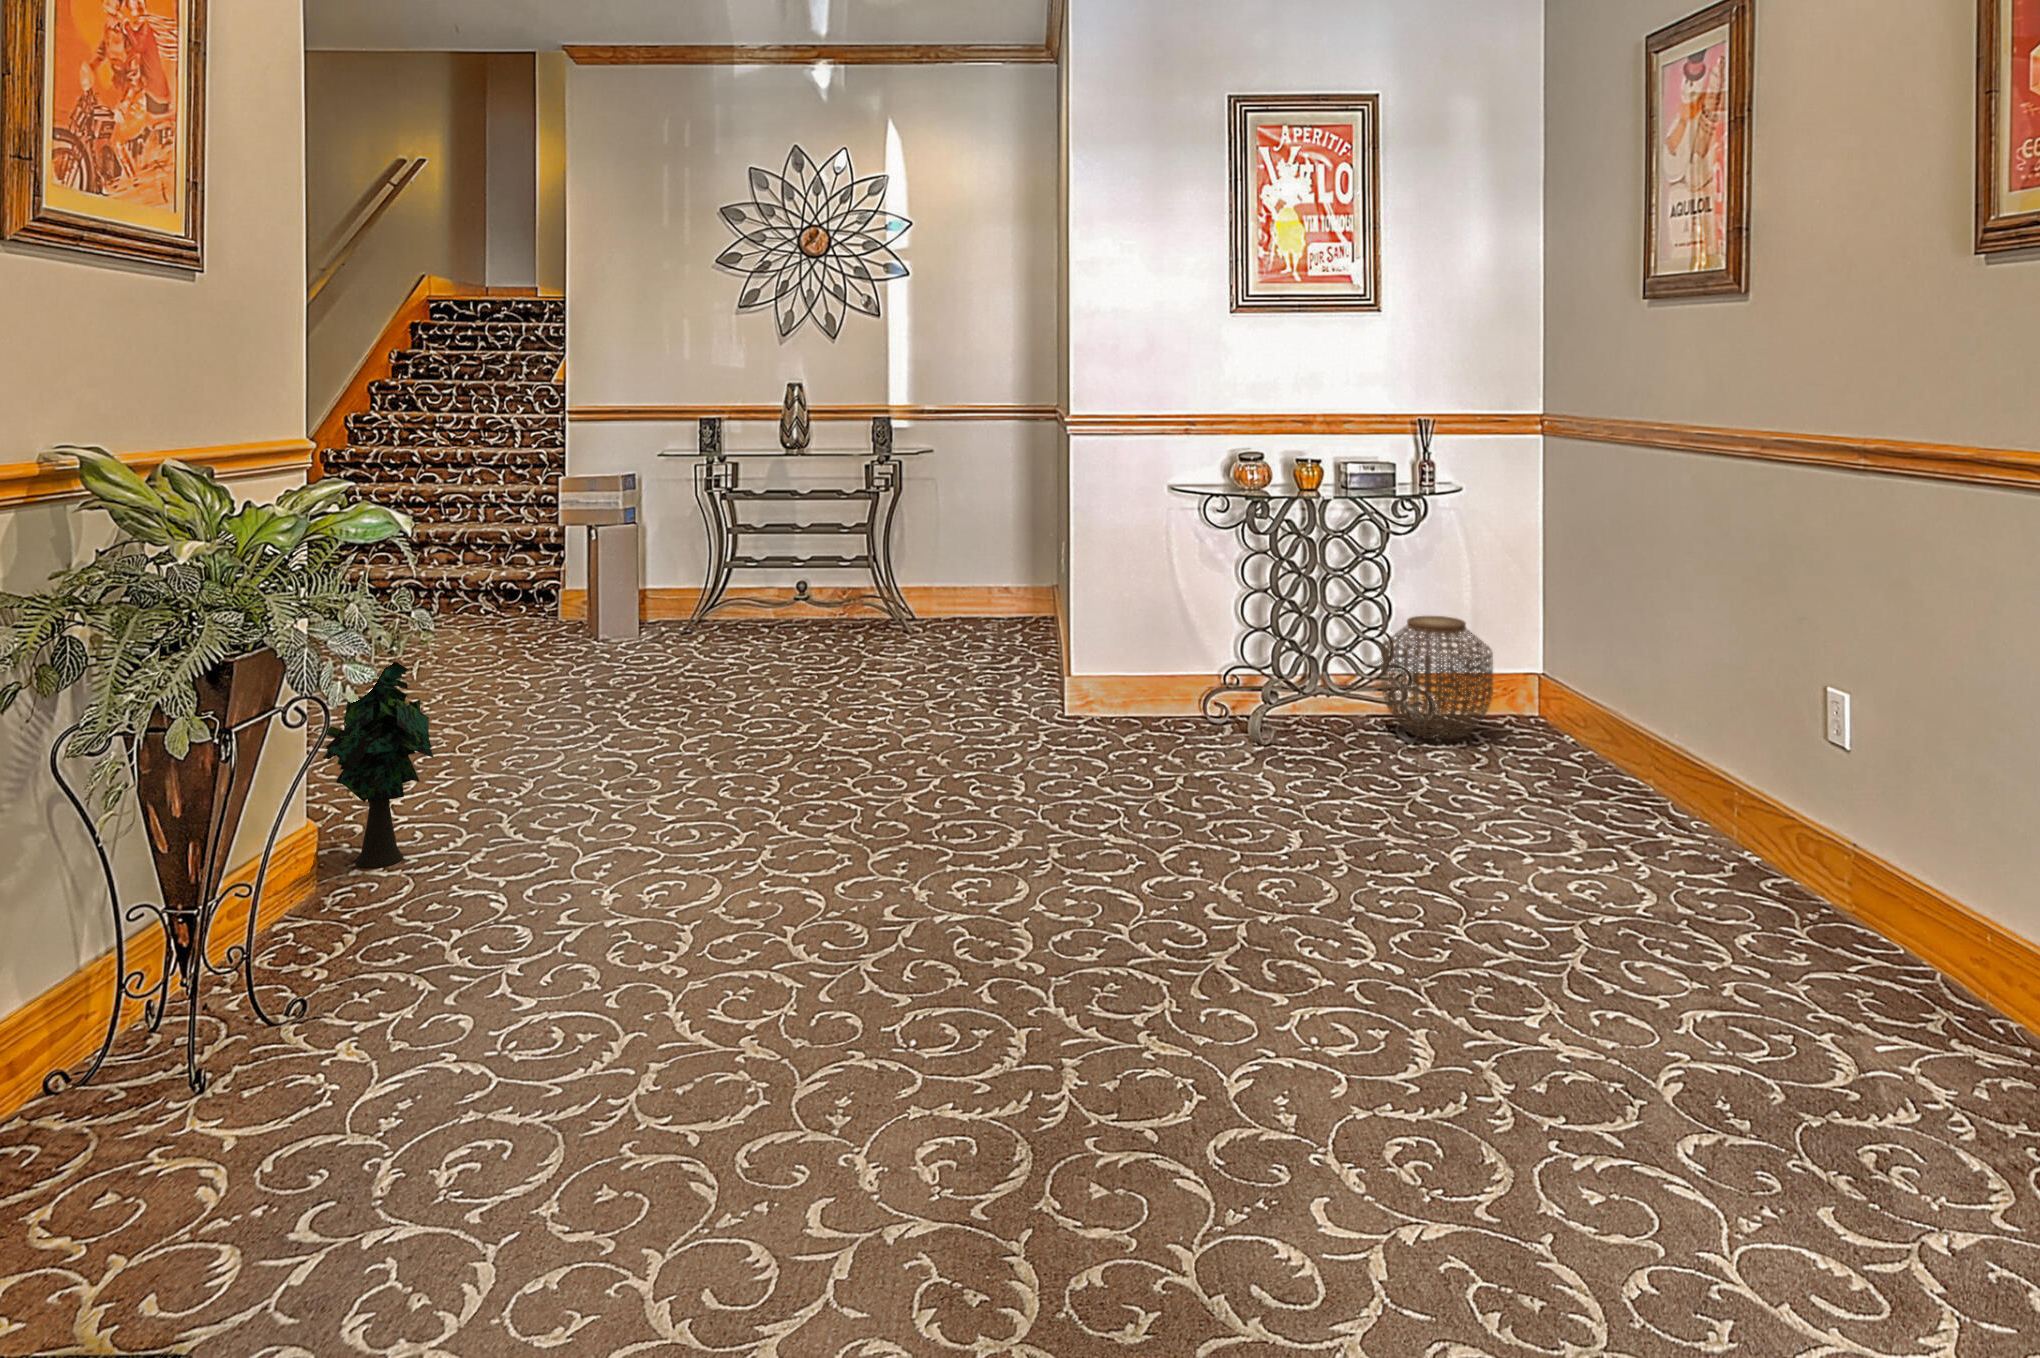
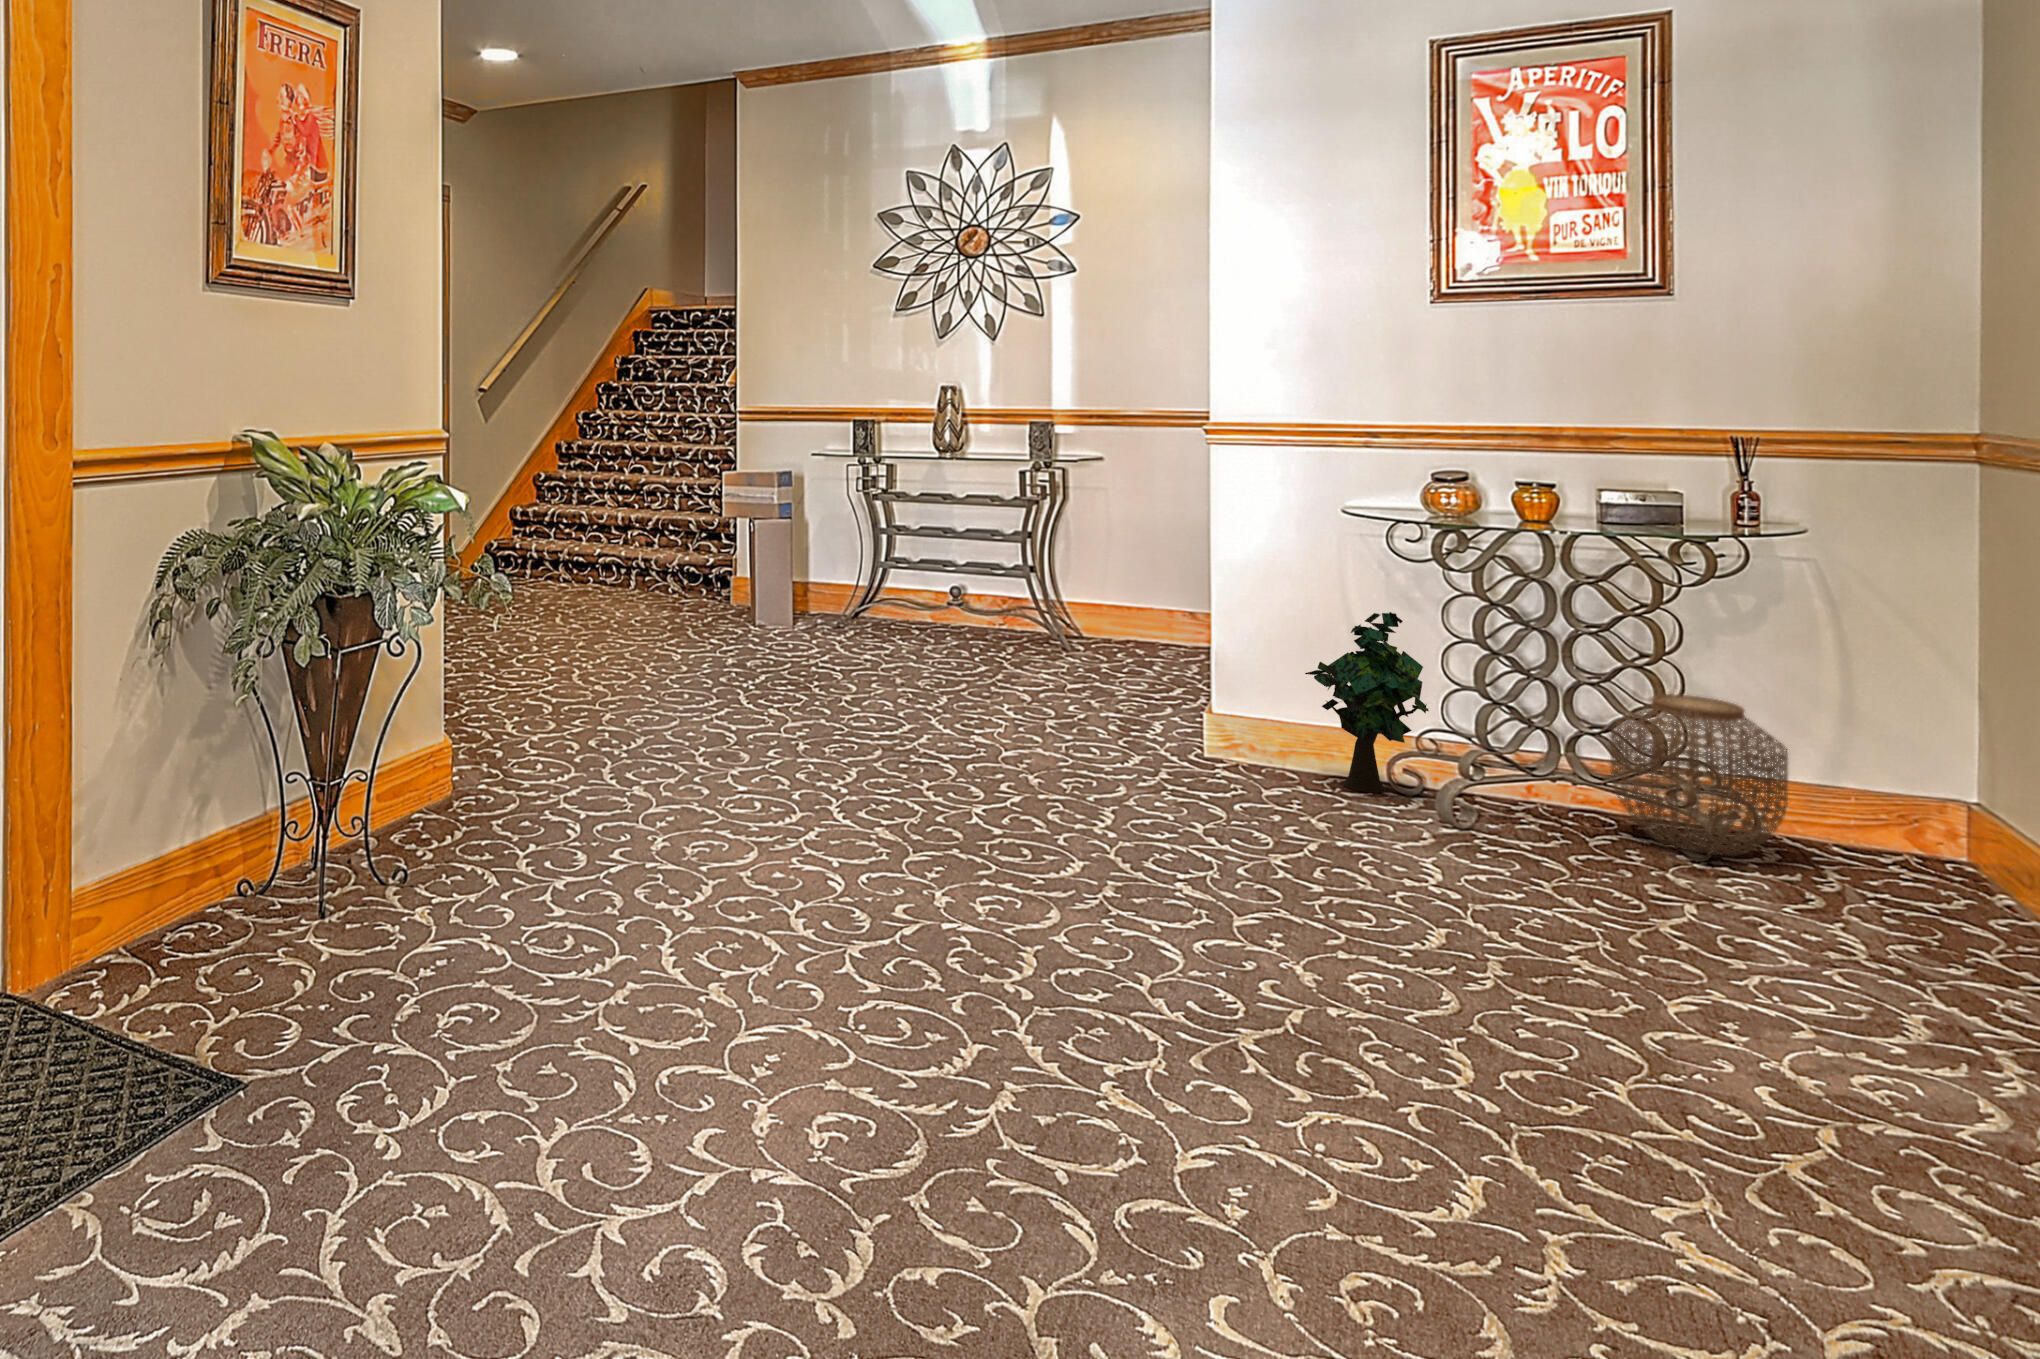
decorative plant: present [323,662,434,868] -> present [1305,612,1429,793]

